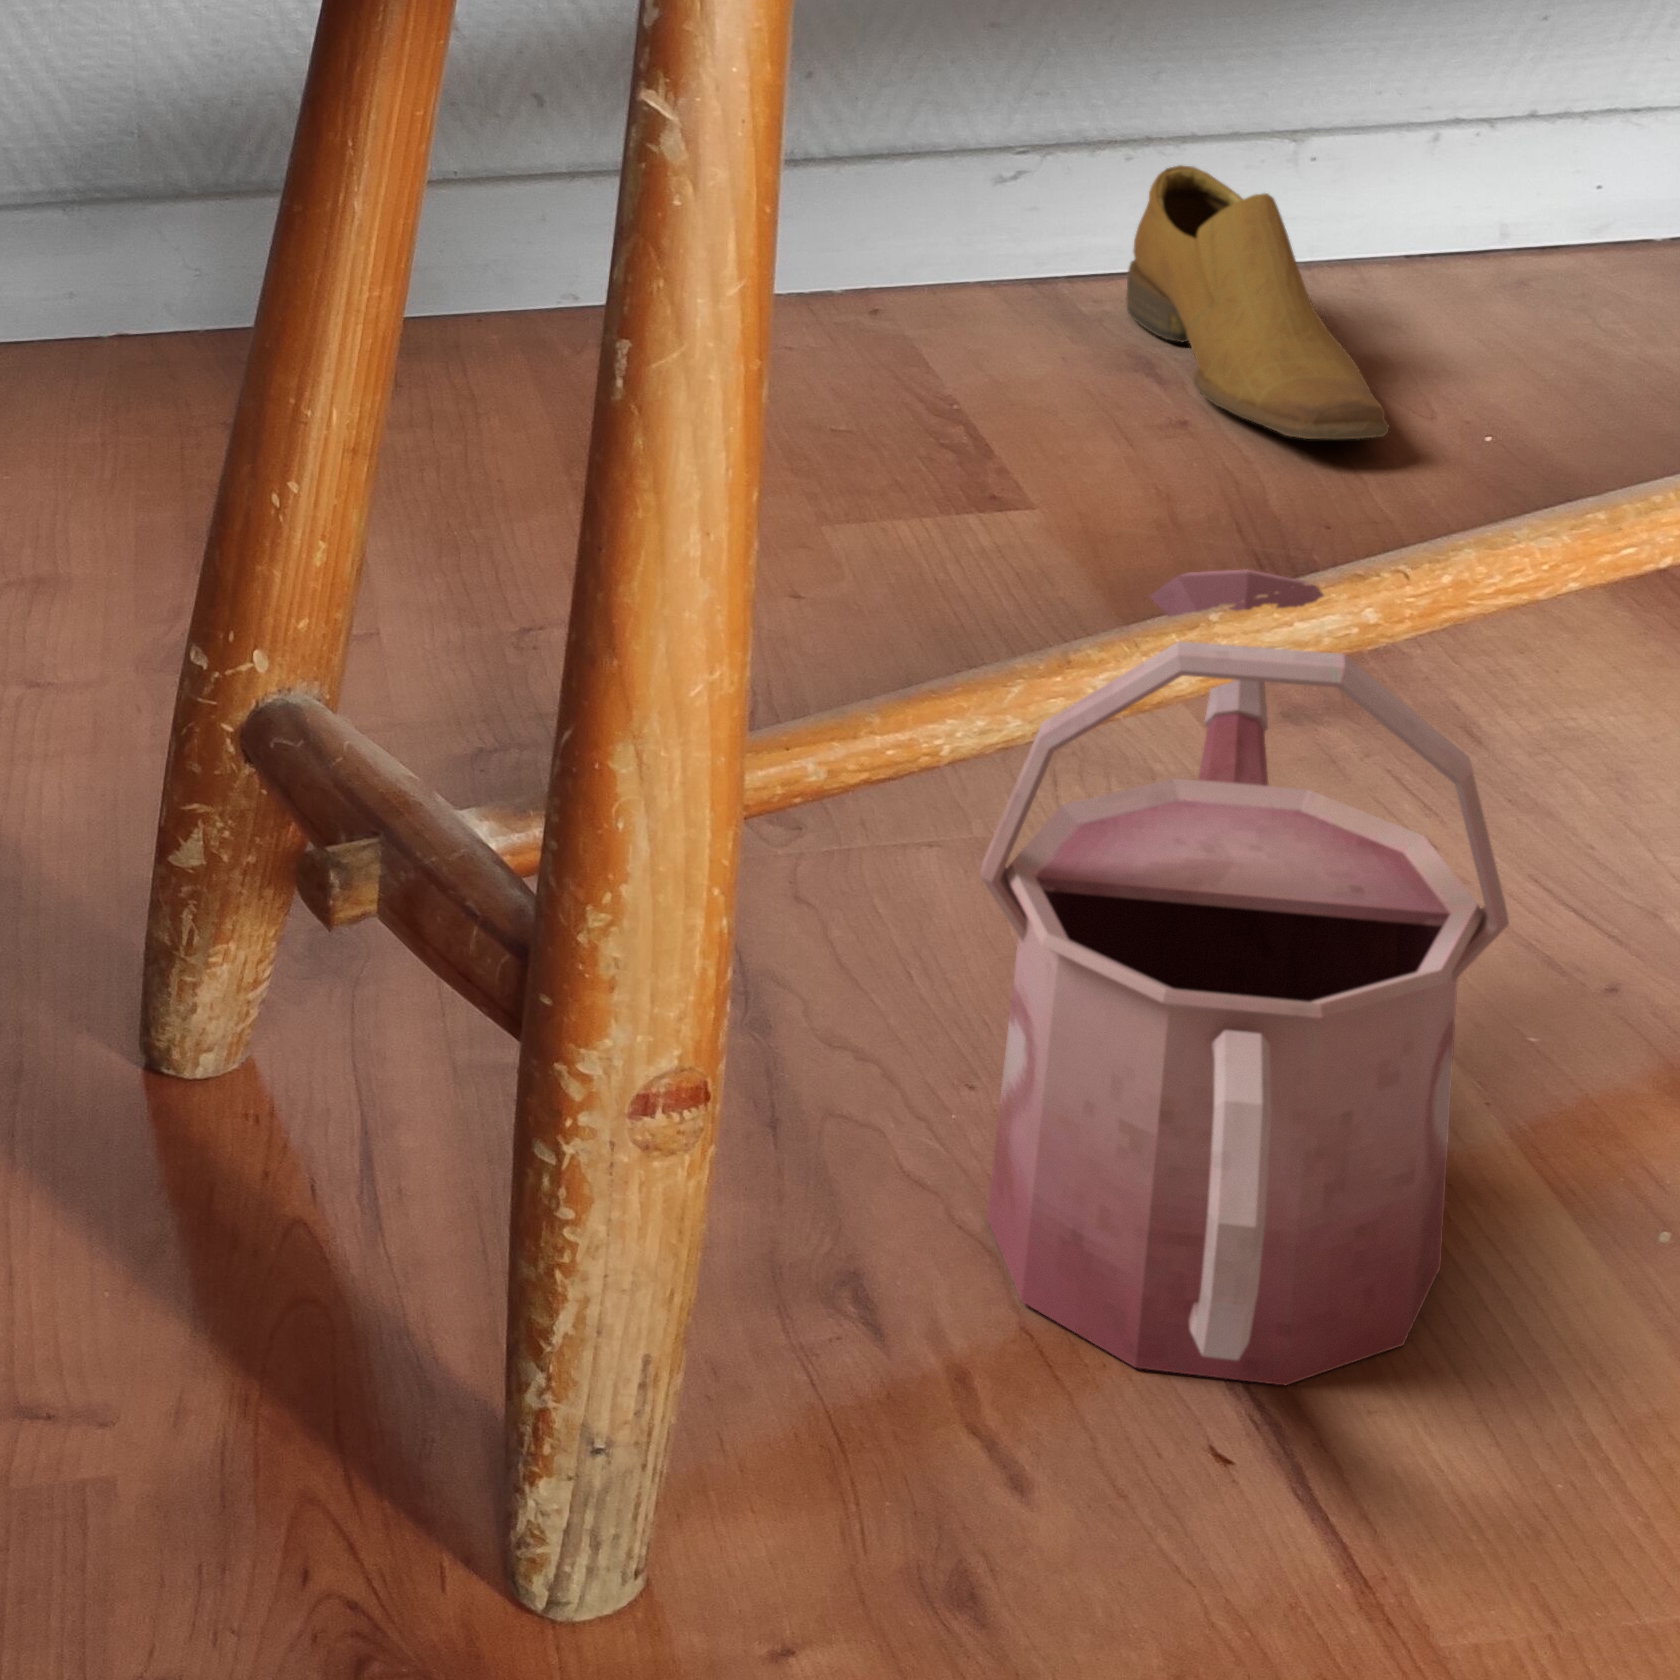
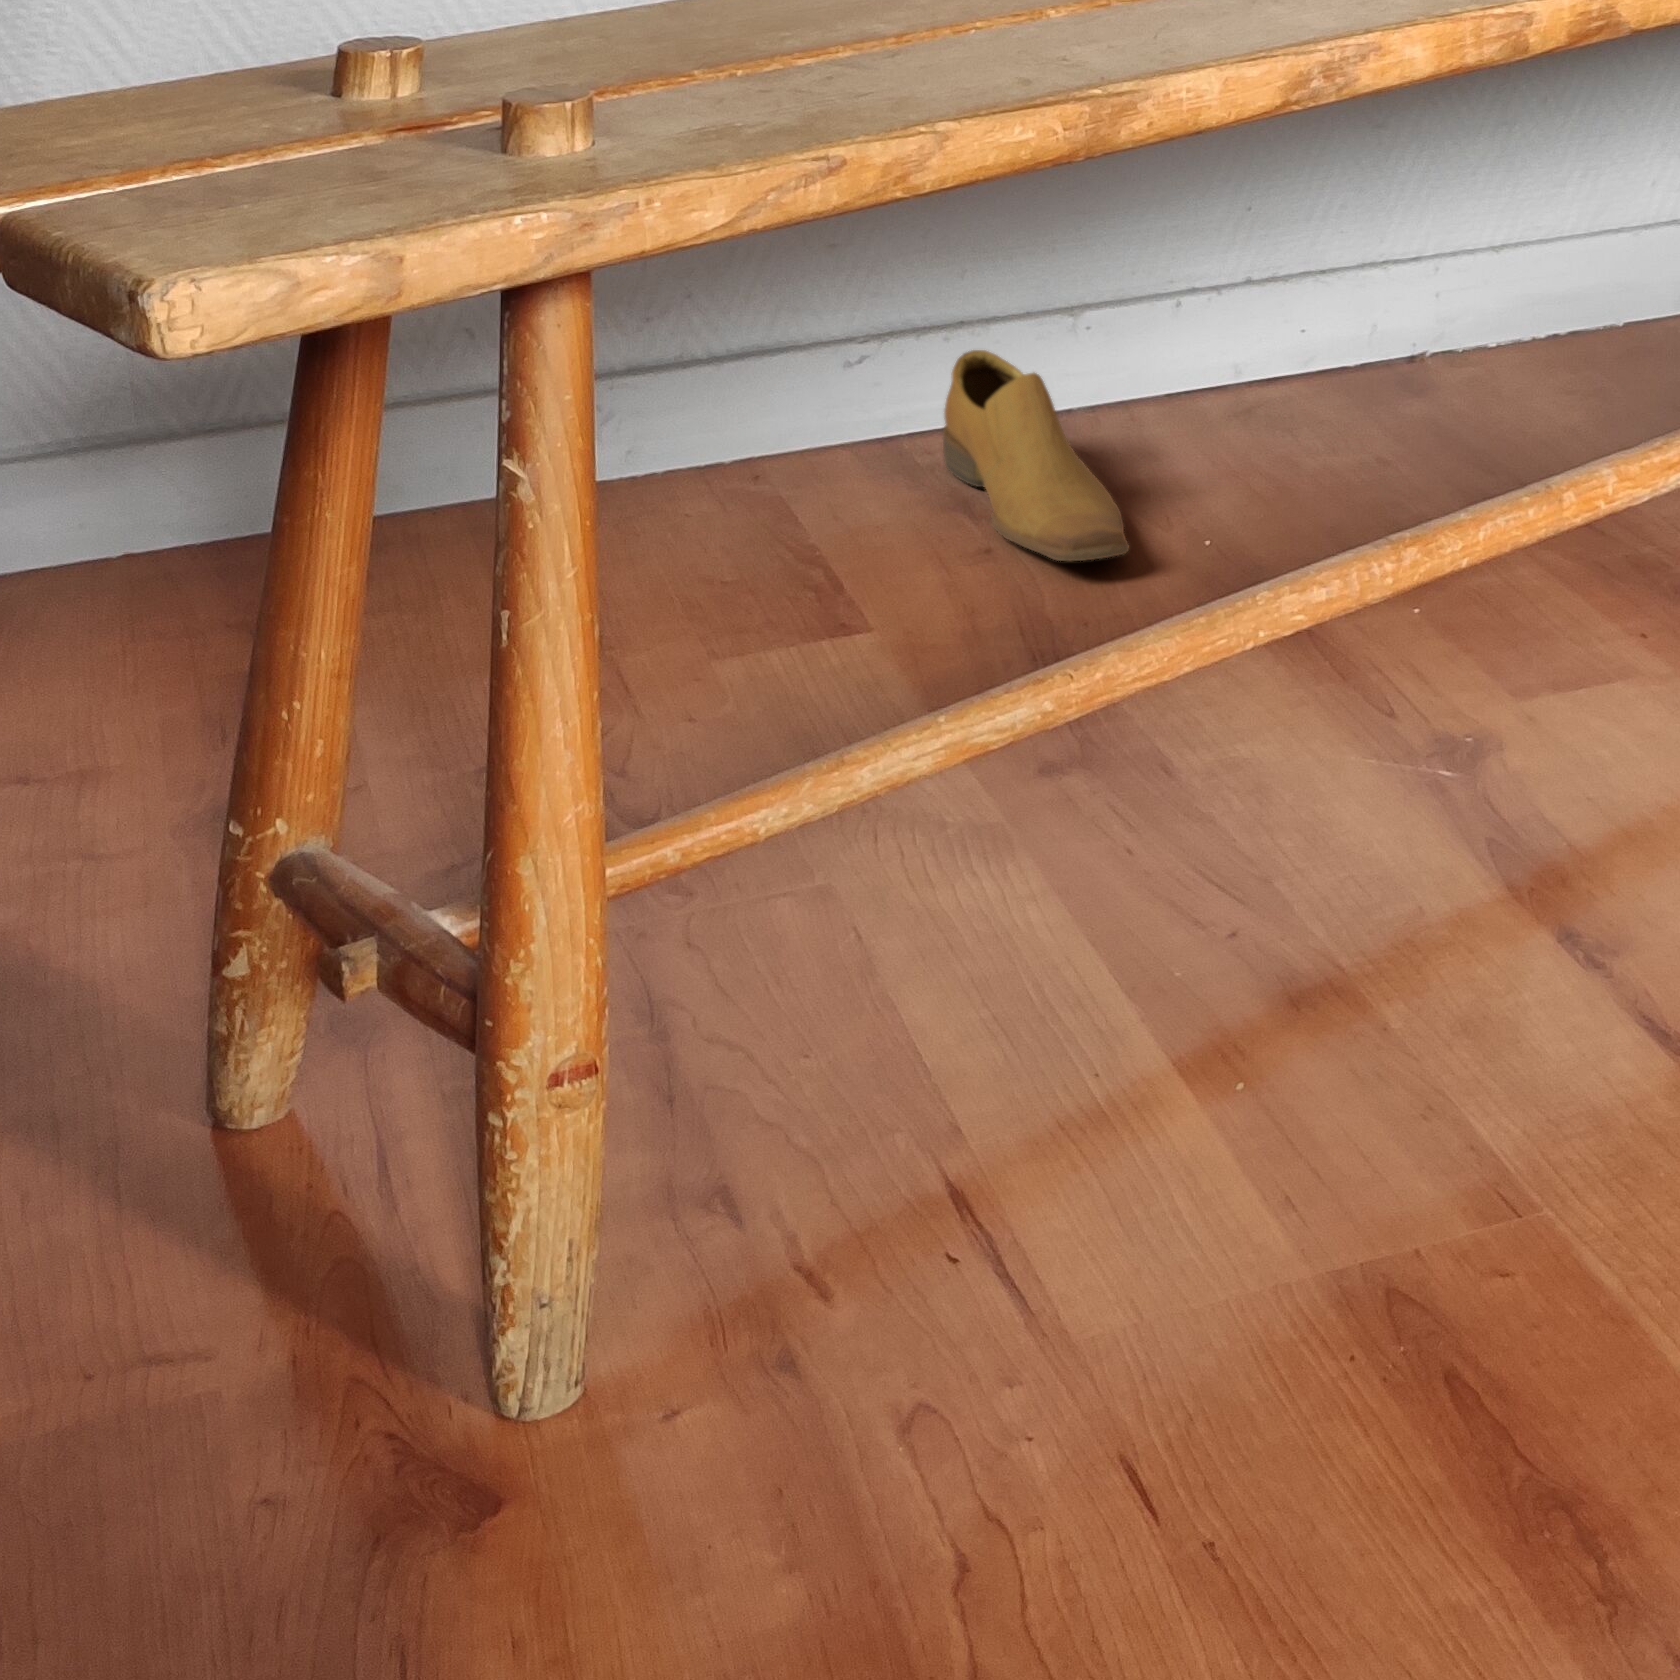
watering can: present [981,569,1509,1386] -> none [778,689,1110,1219]

